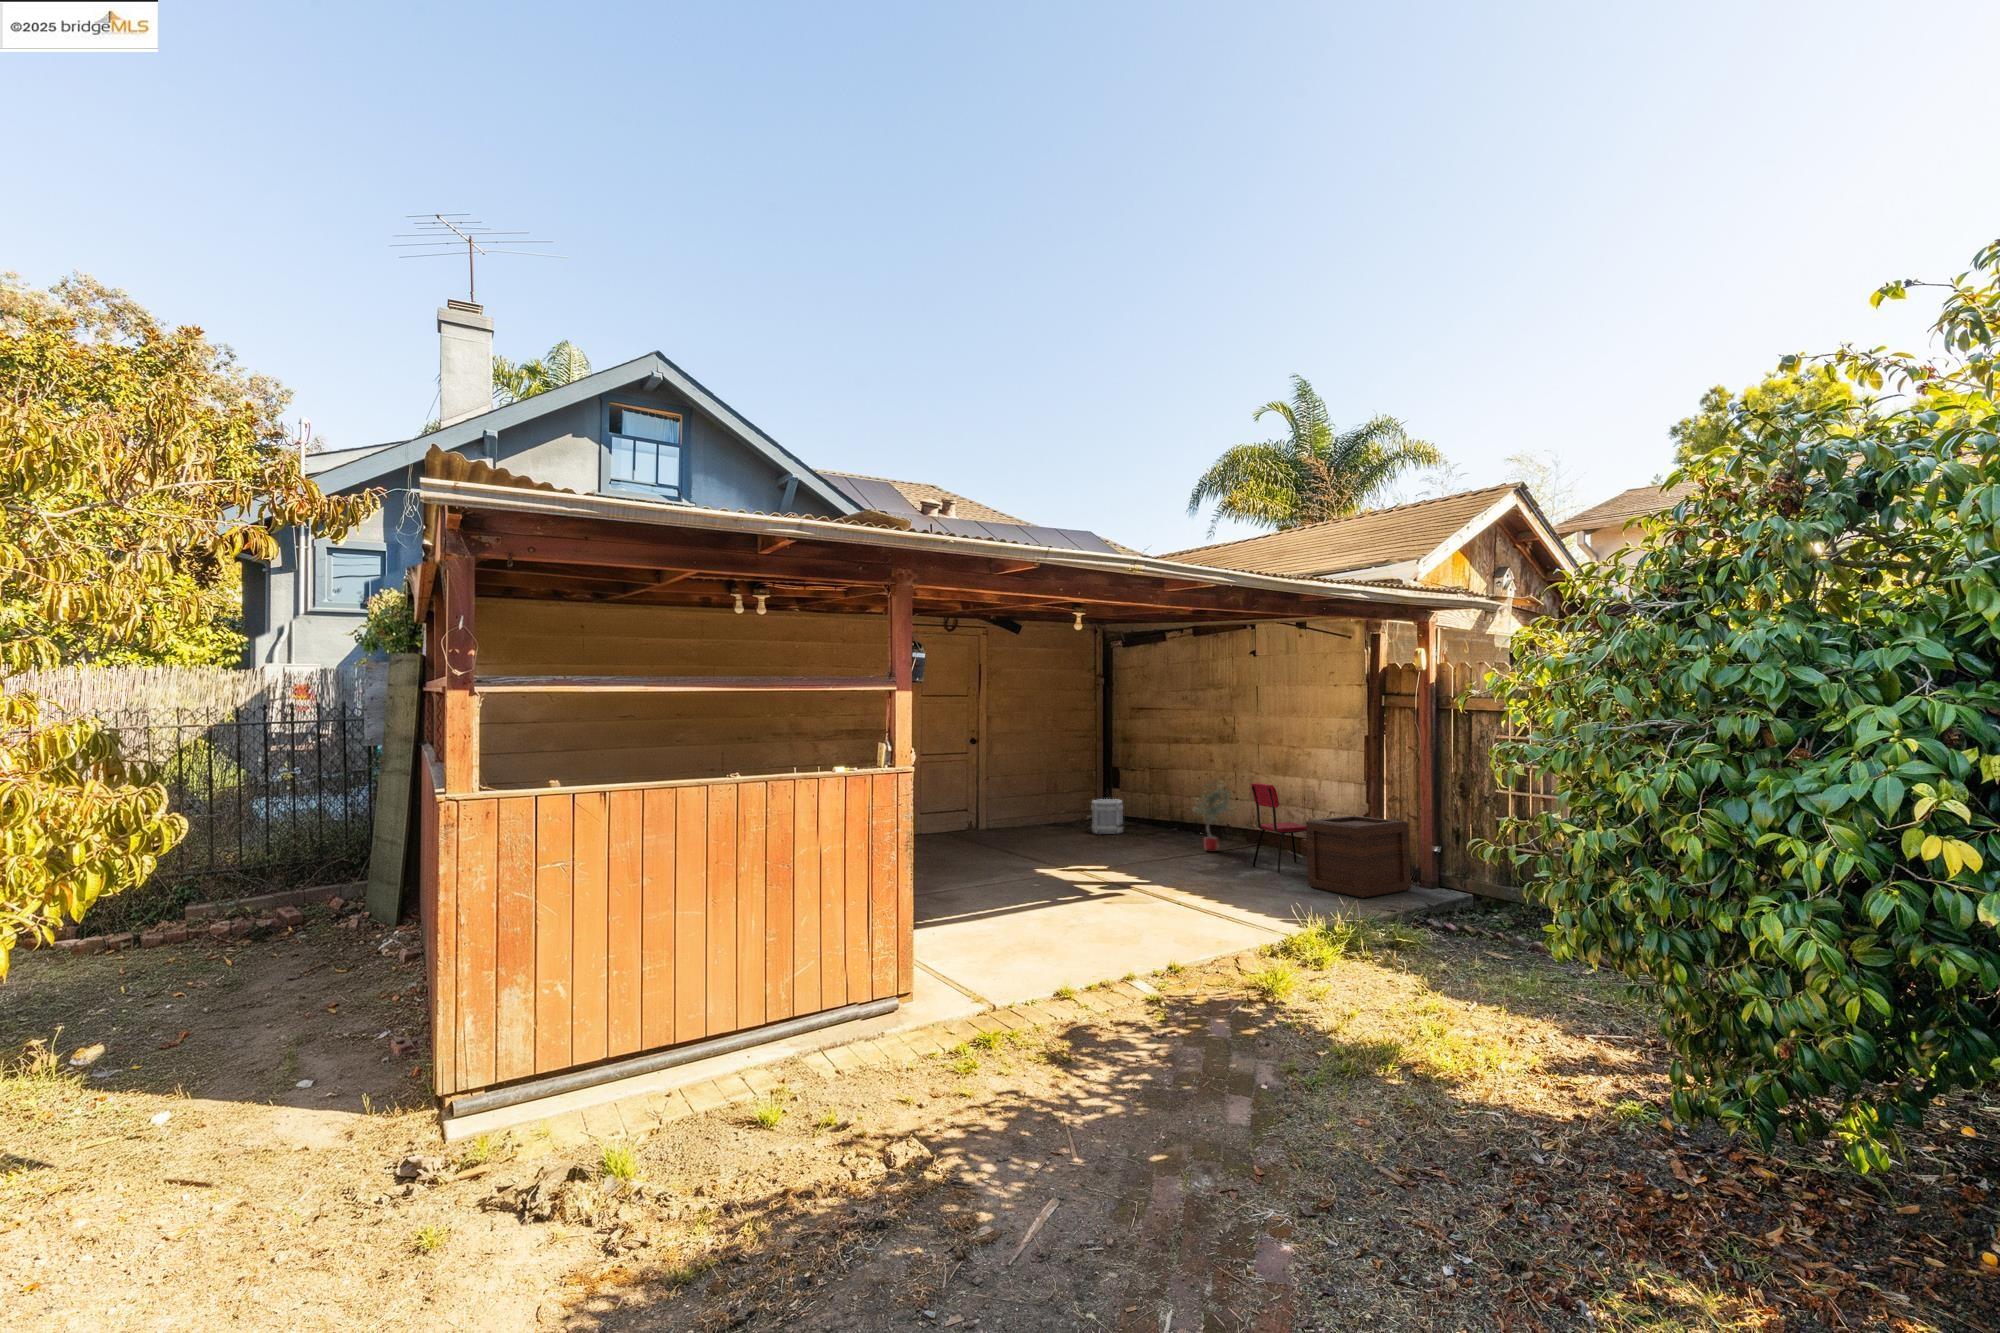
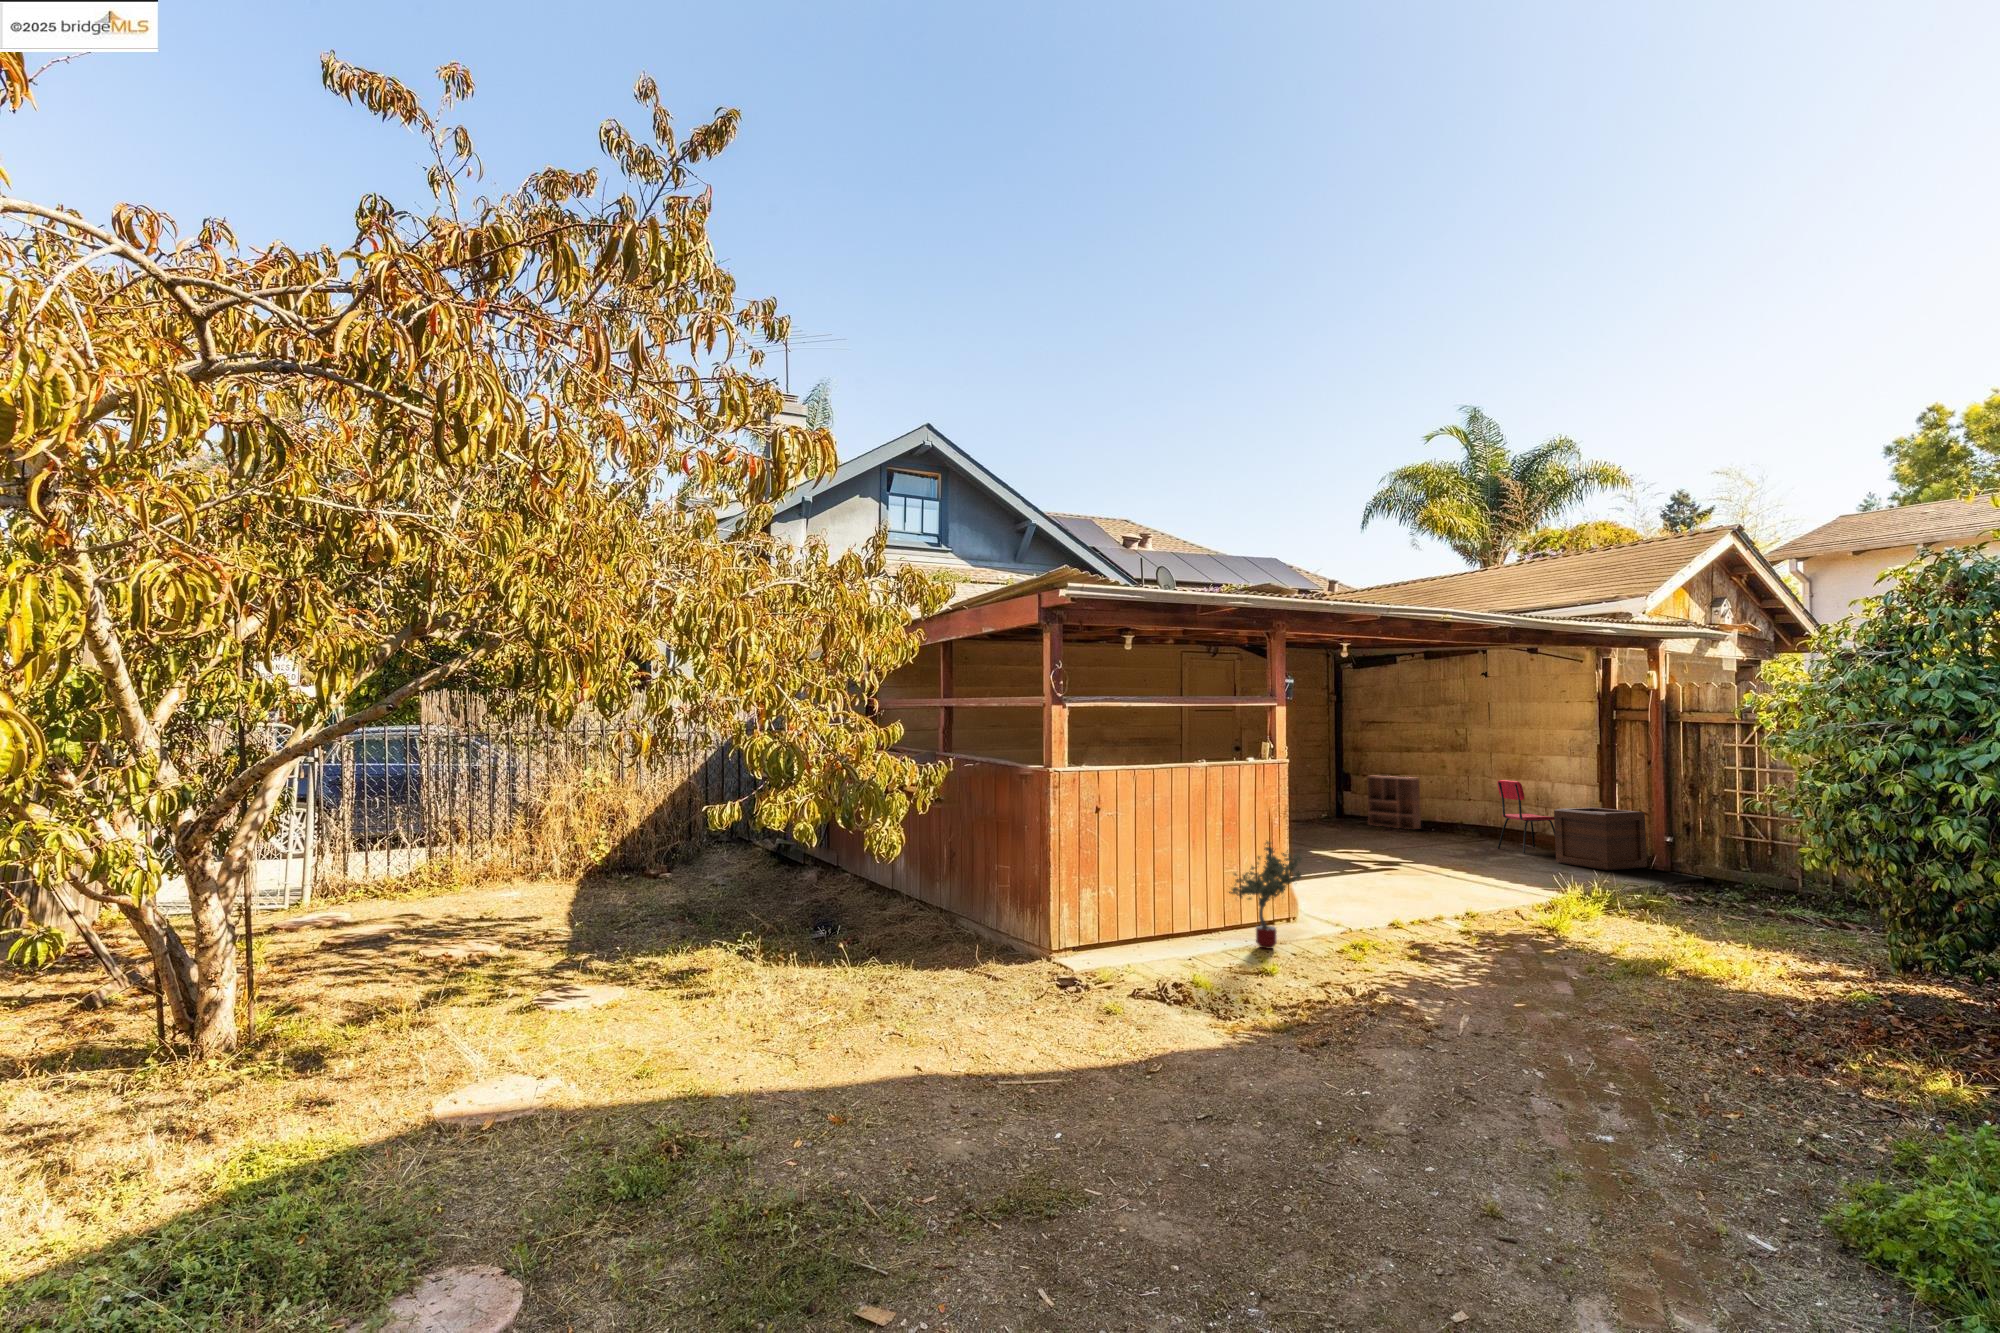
shelving unit: none [1127,776,1183,840] -> present [1367,776,1421,829]
potted tree: present [1193,781,1235,851] -> present [1229,842,1302,949]
bucket: present [1091,799,1123,834] -> none [1334,795,1363,824]

